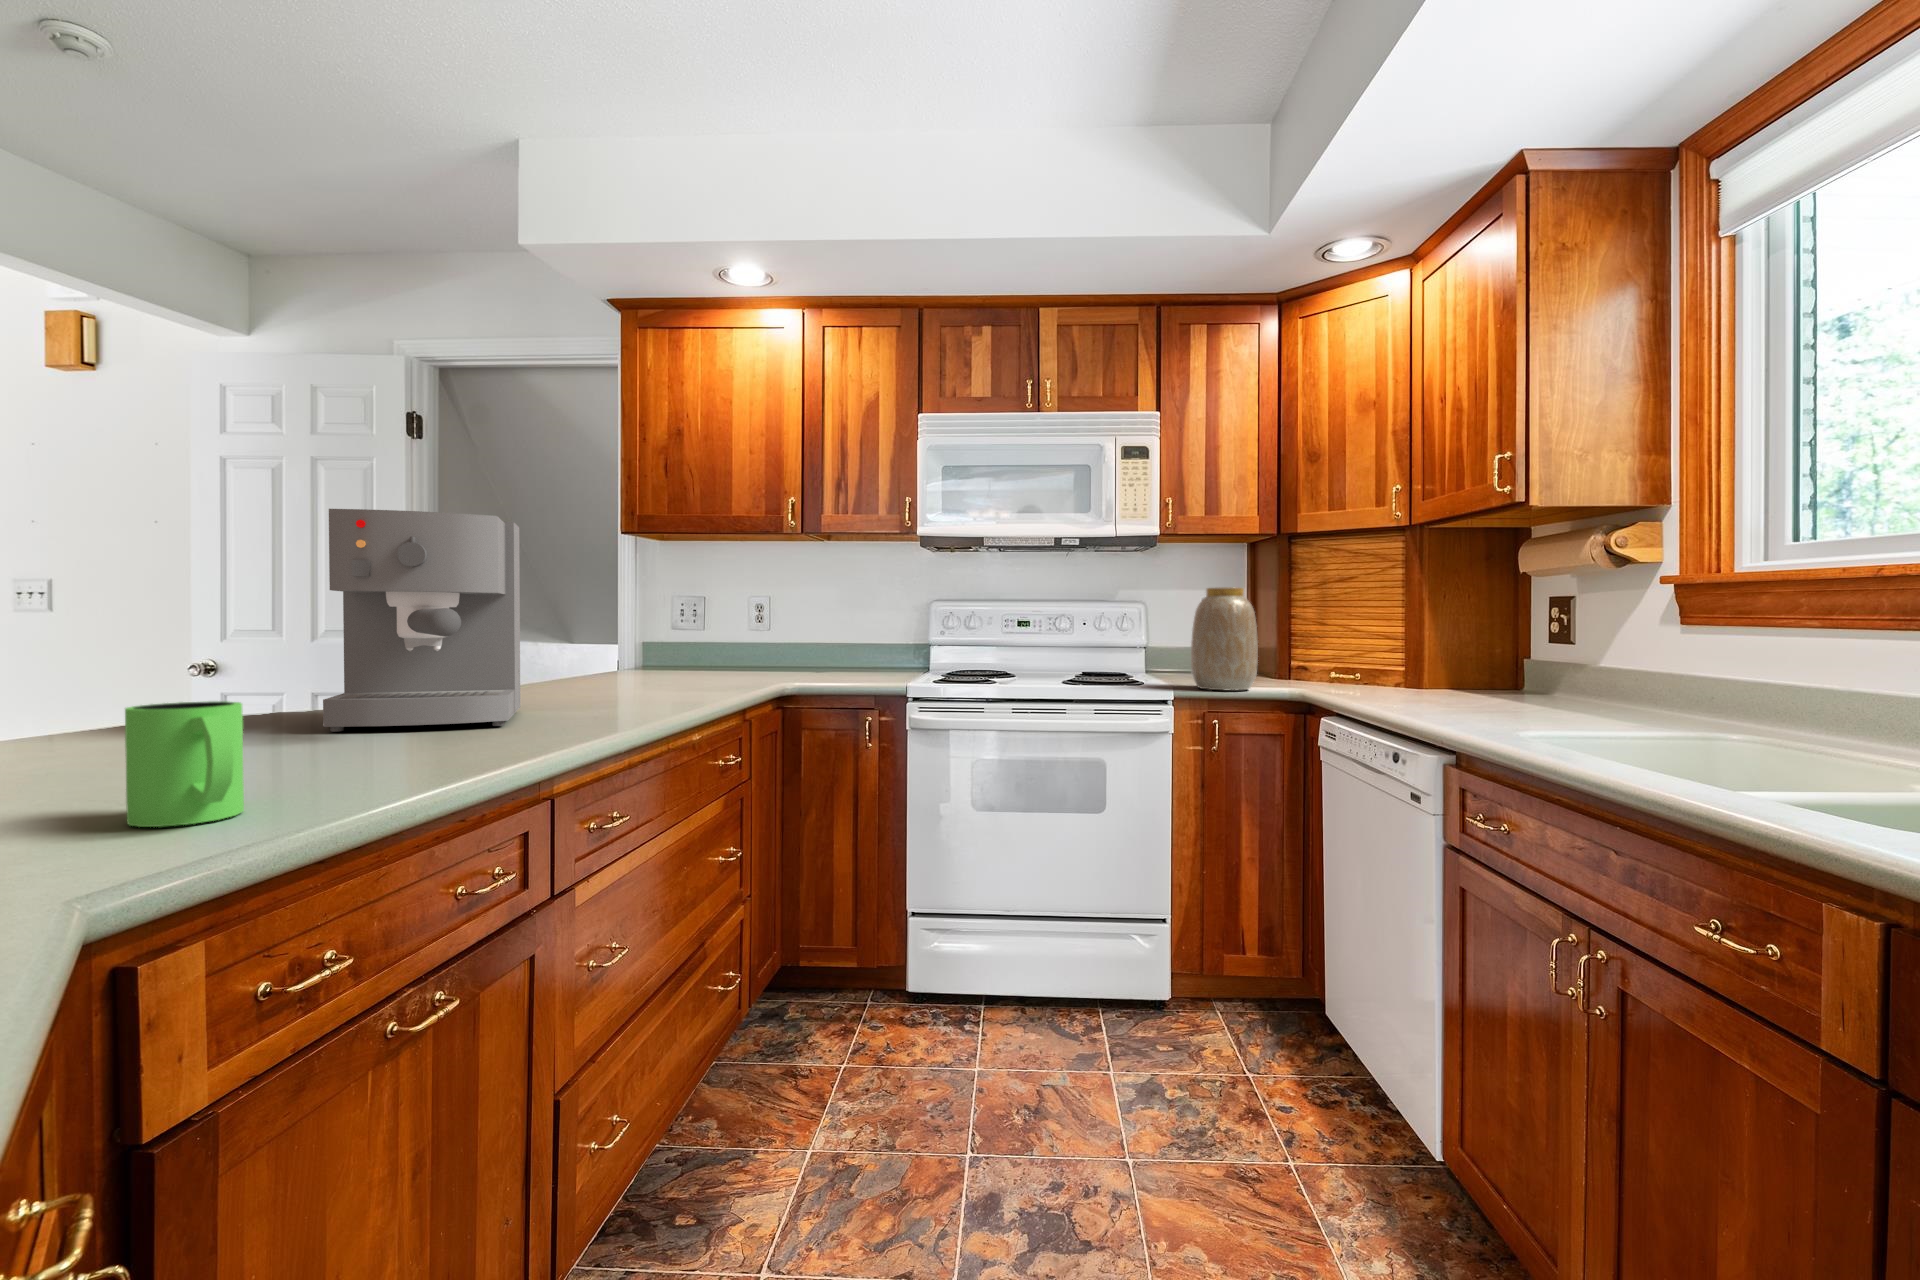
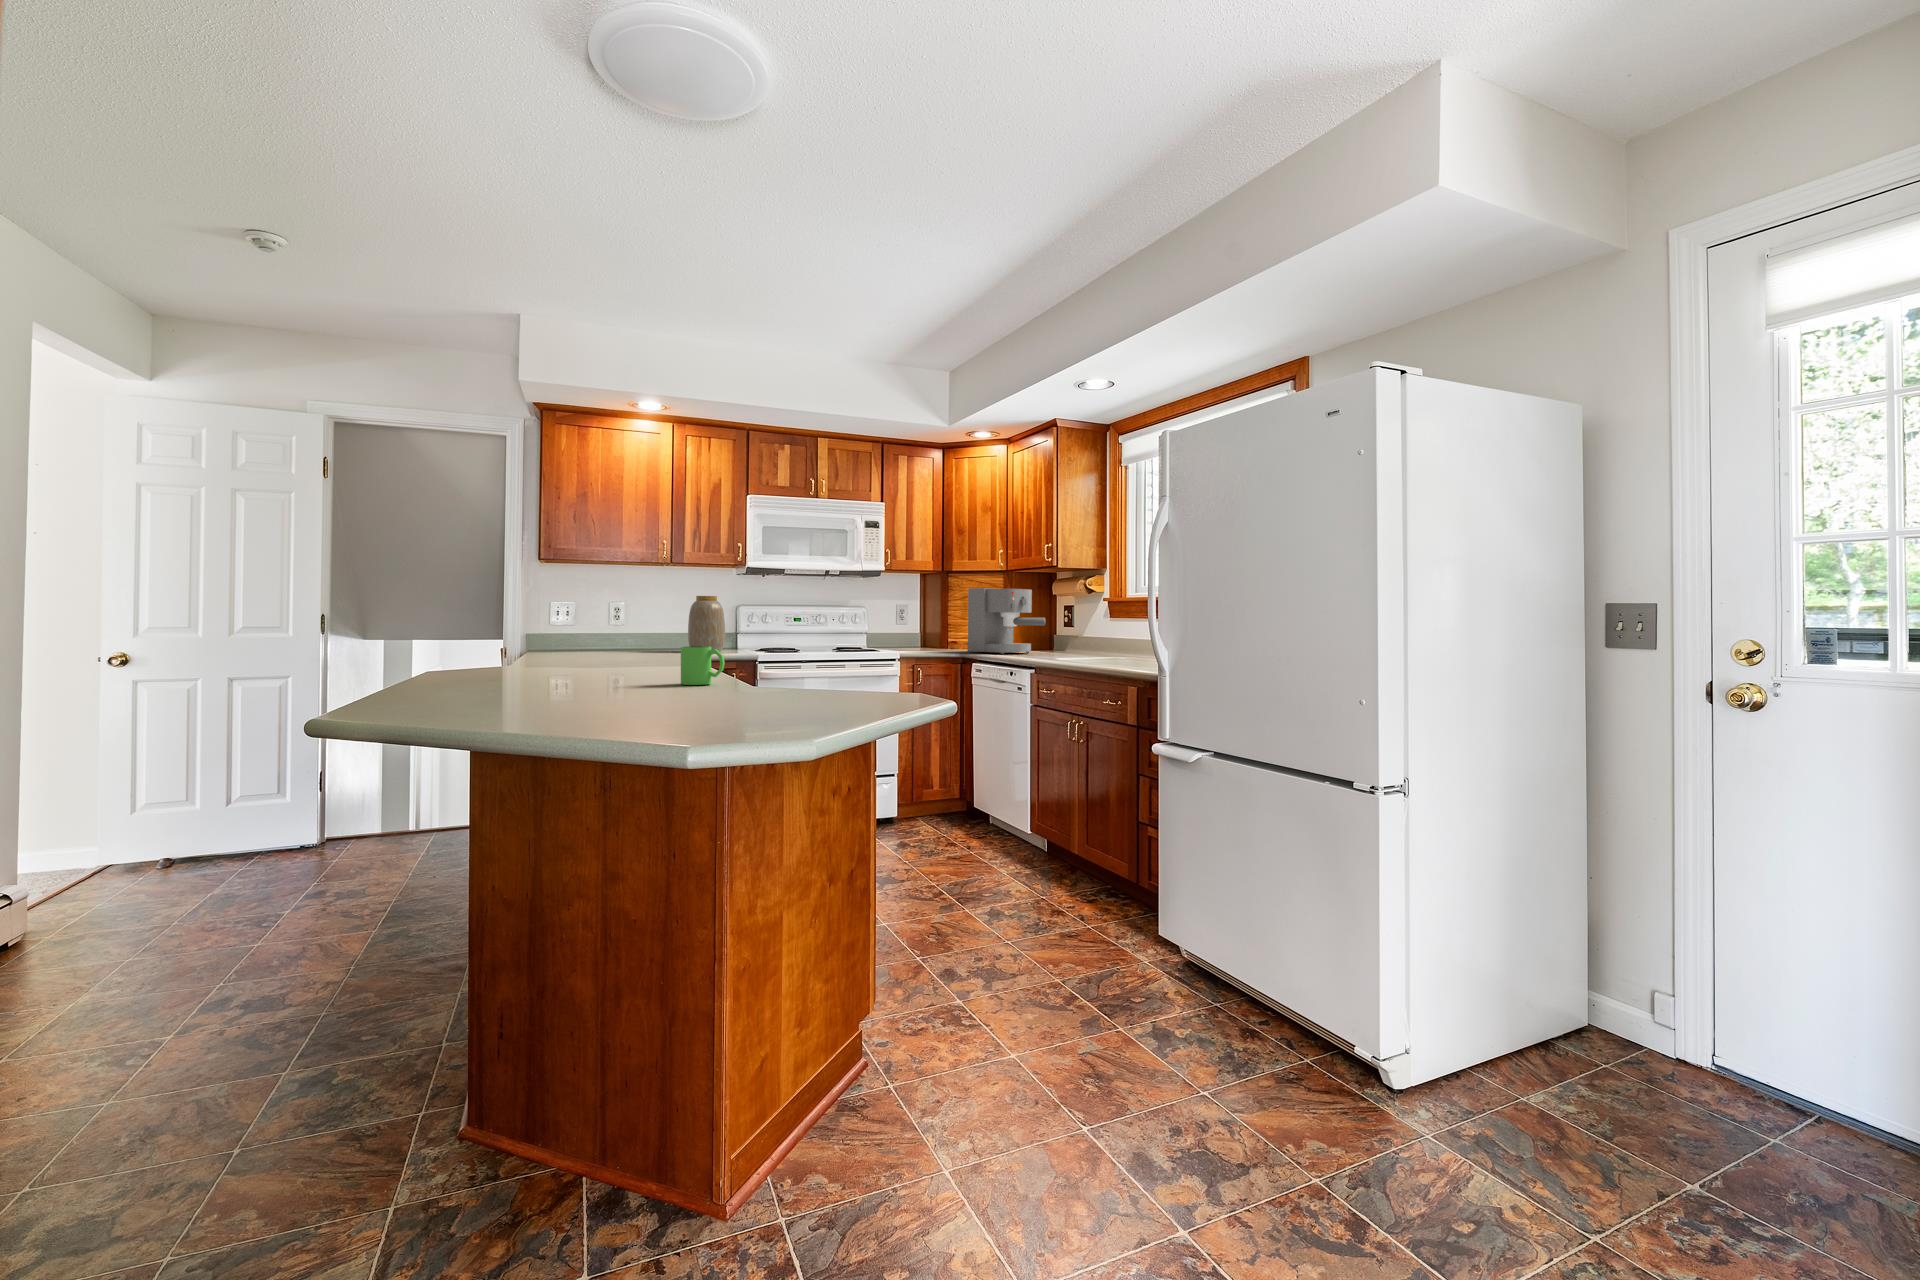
coffee maker: present [323,509,520,732] -> present [968,588,1046,654]
vase: present [1191,588,1258,690] -> present [688,596,725,652]

